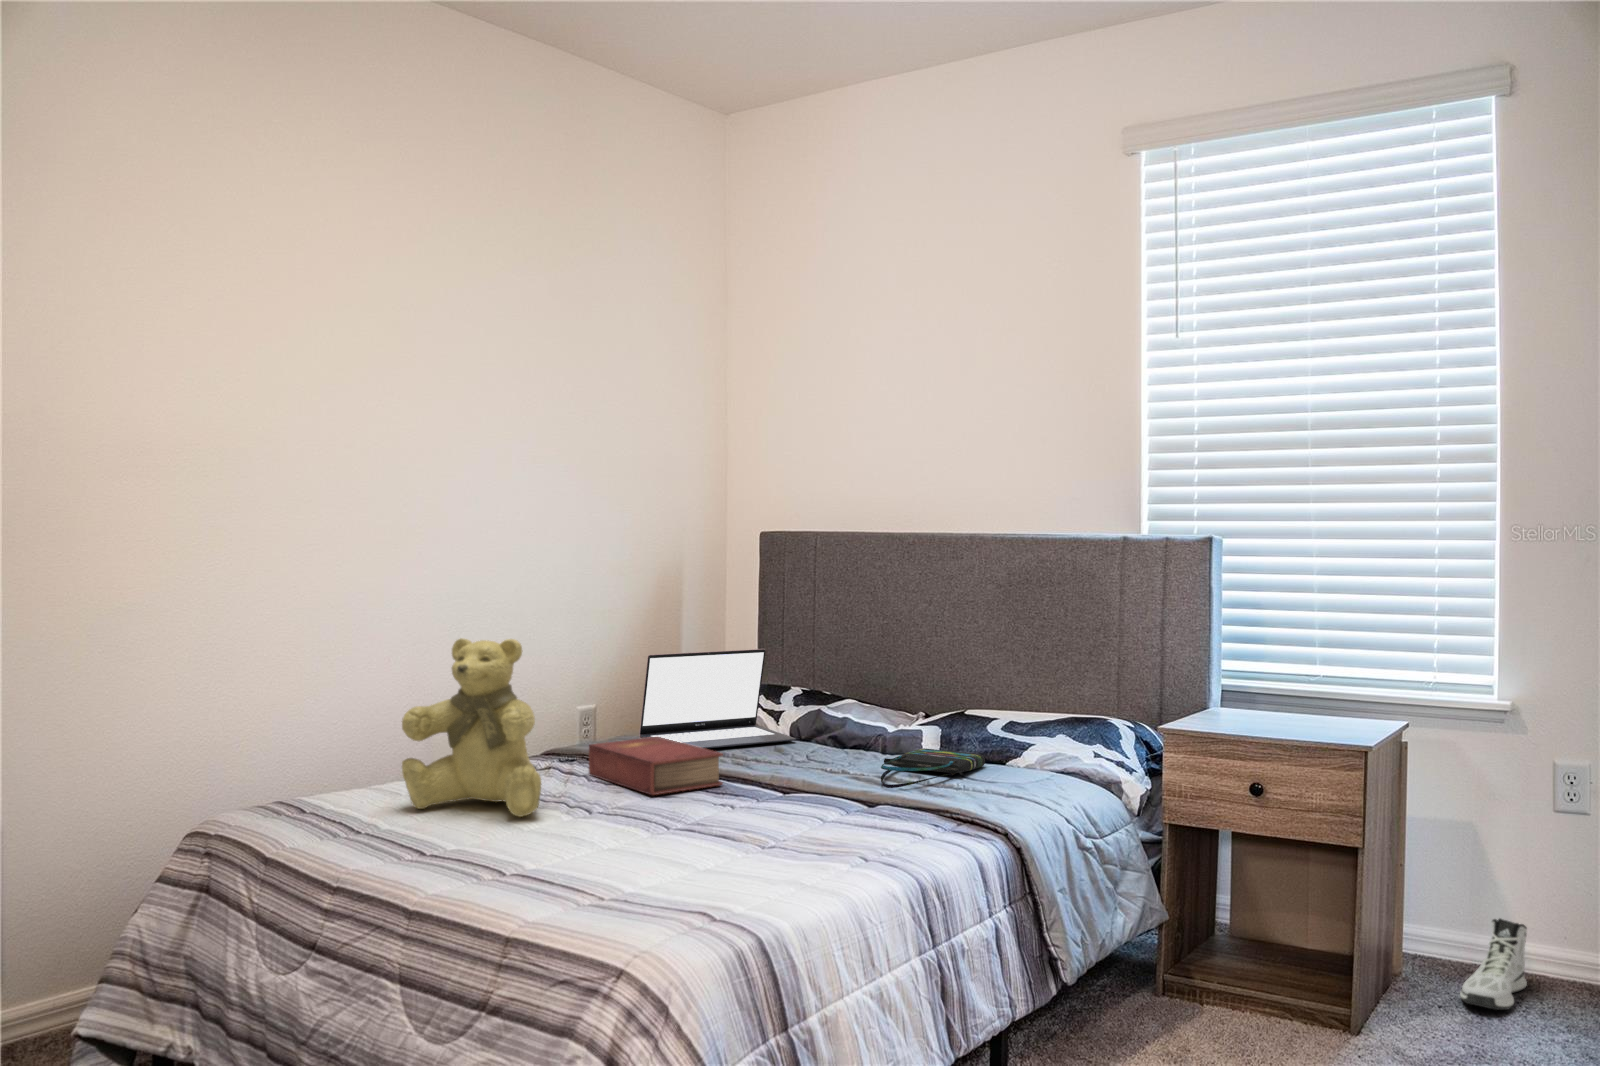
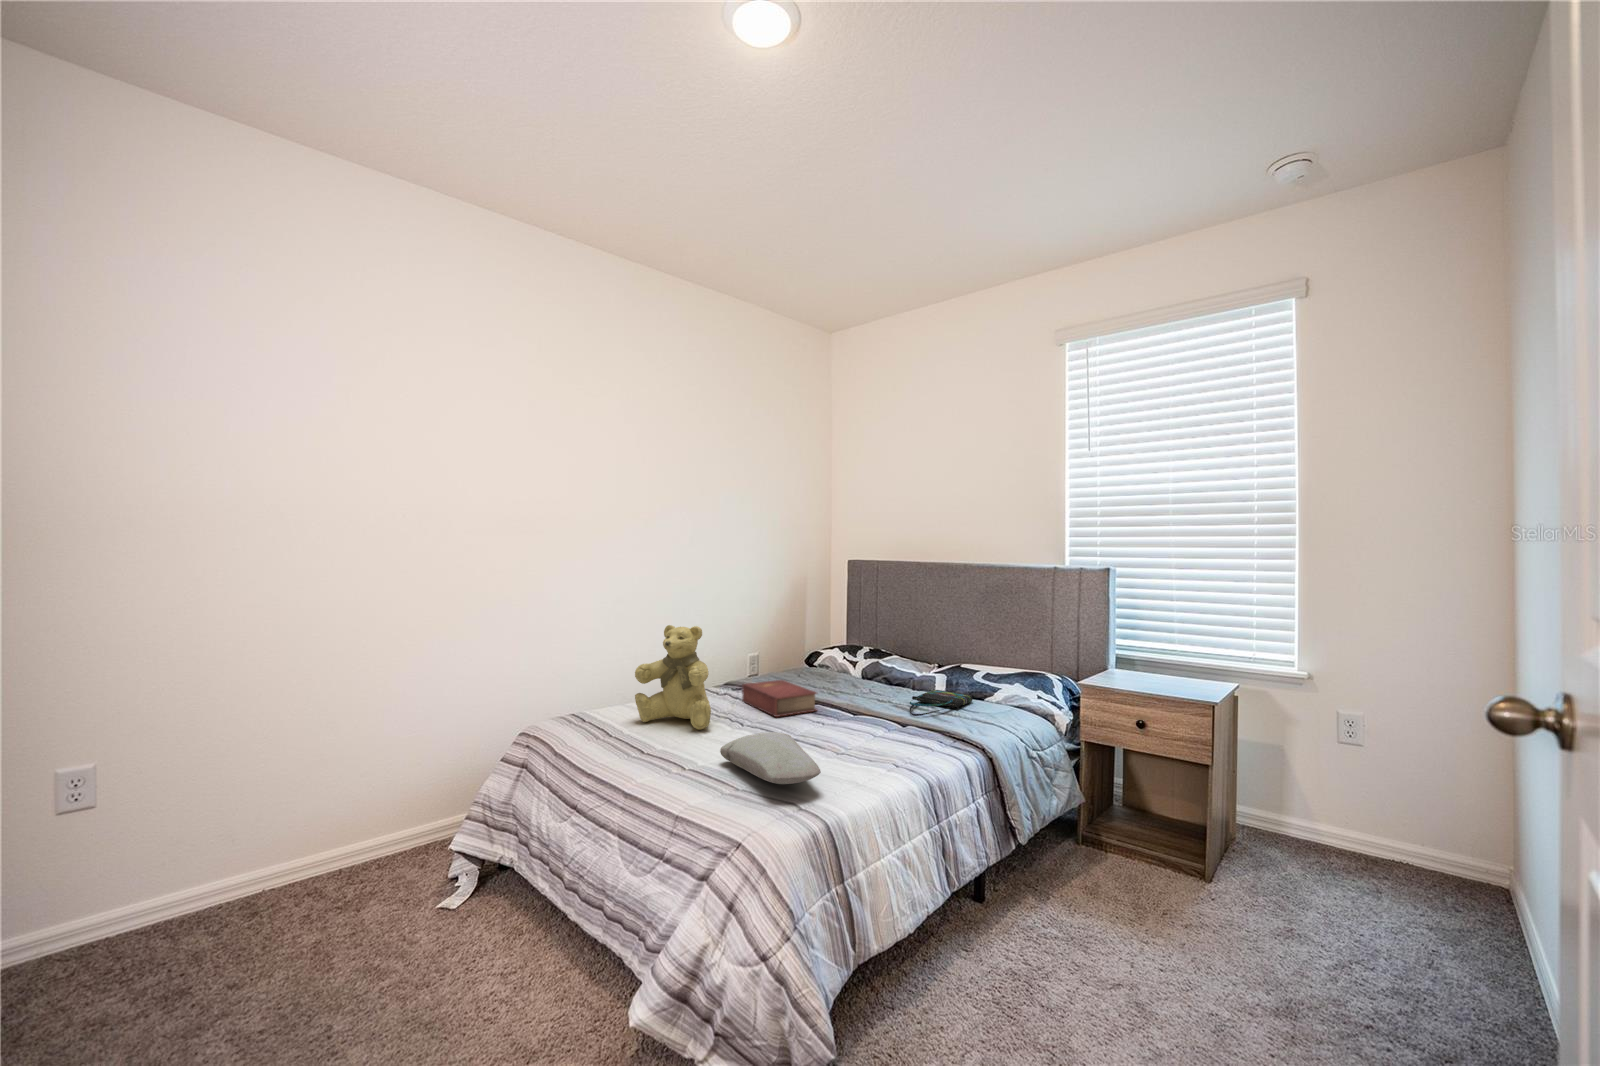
laptop: present [639,649,796,749] -> none [774,628,862,687]
pillow: none [568,809,745,884] -> present [720,732,821,784]
sneaker: present [1460,918,1527,1010] -> none [1275,808,1319,869]

